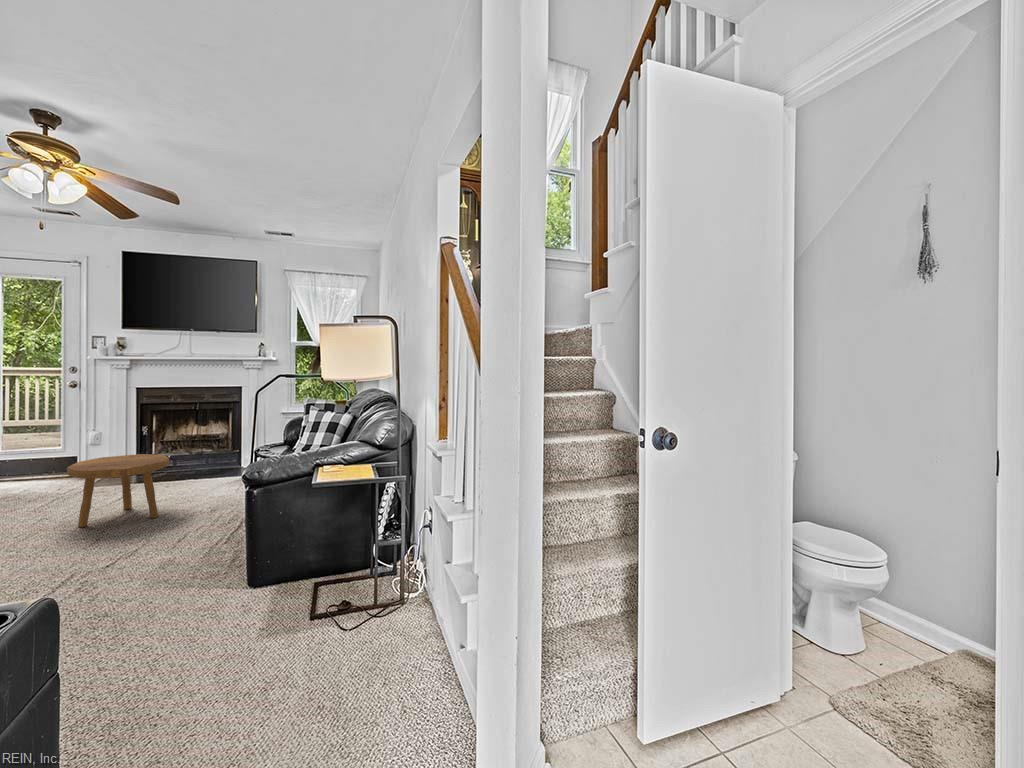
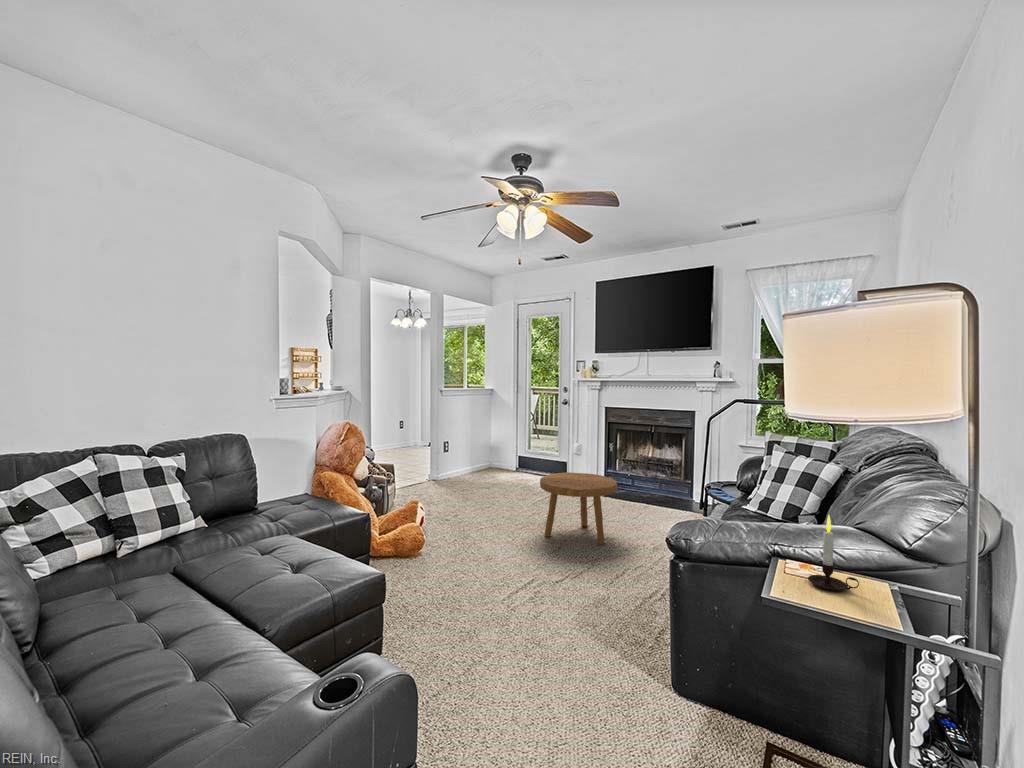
candle: none [333,431,357,471] -> present [808,515,859,591]

